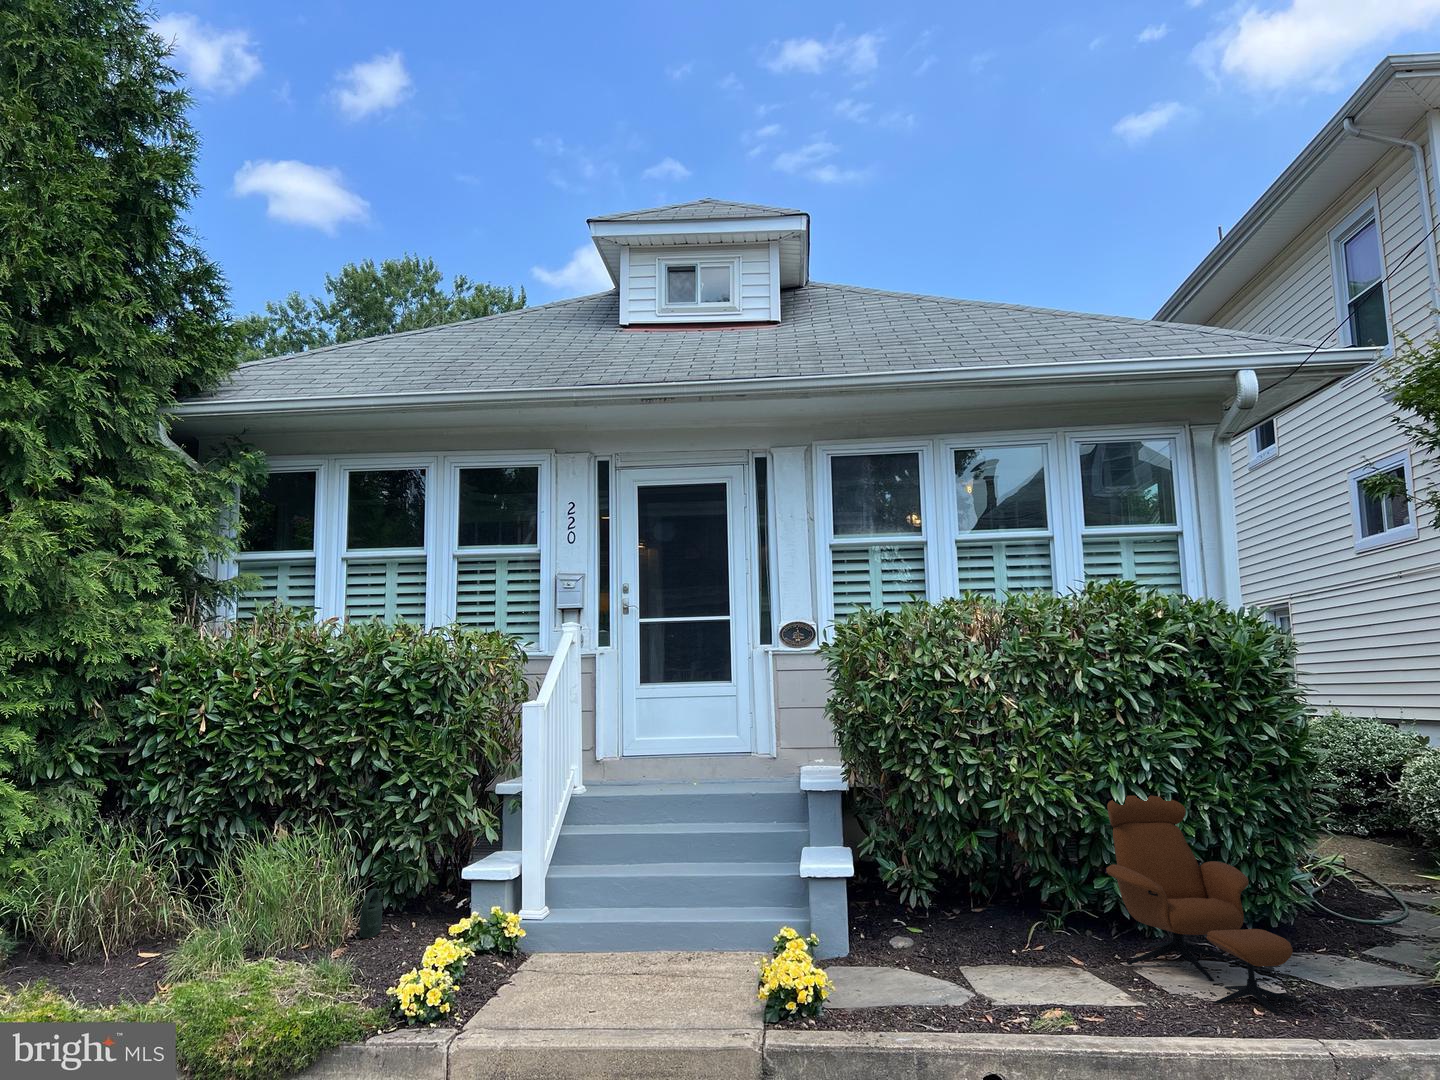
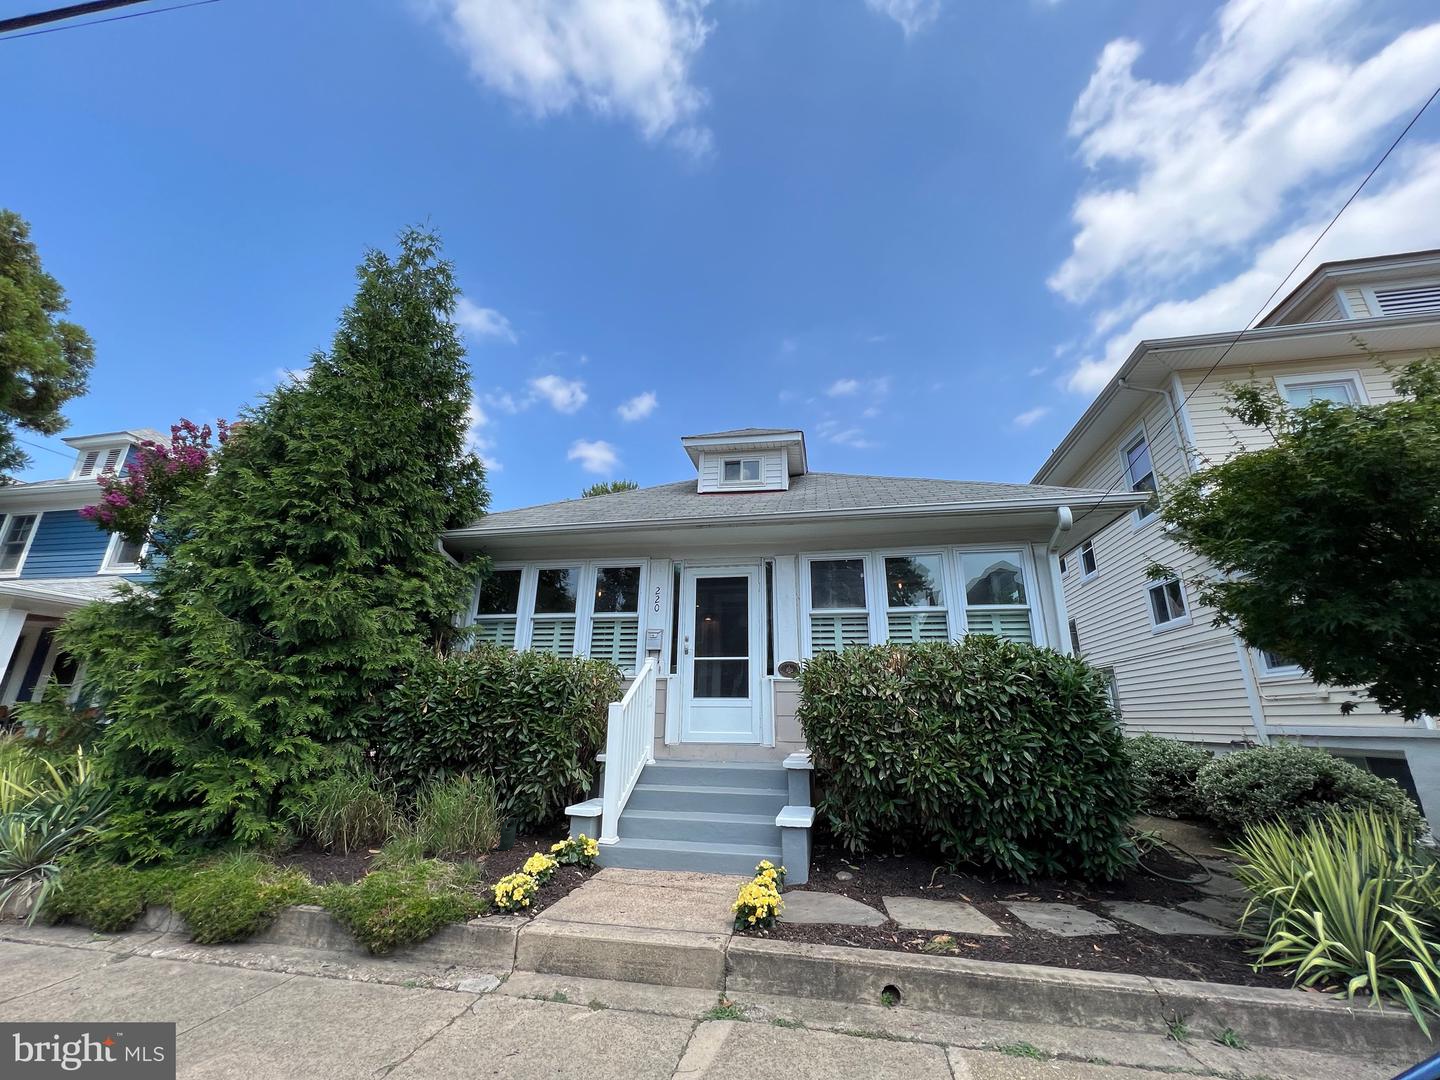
lounge chair: present [1106,795,1296,1015] -> none [982,779,1129,959]

